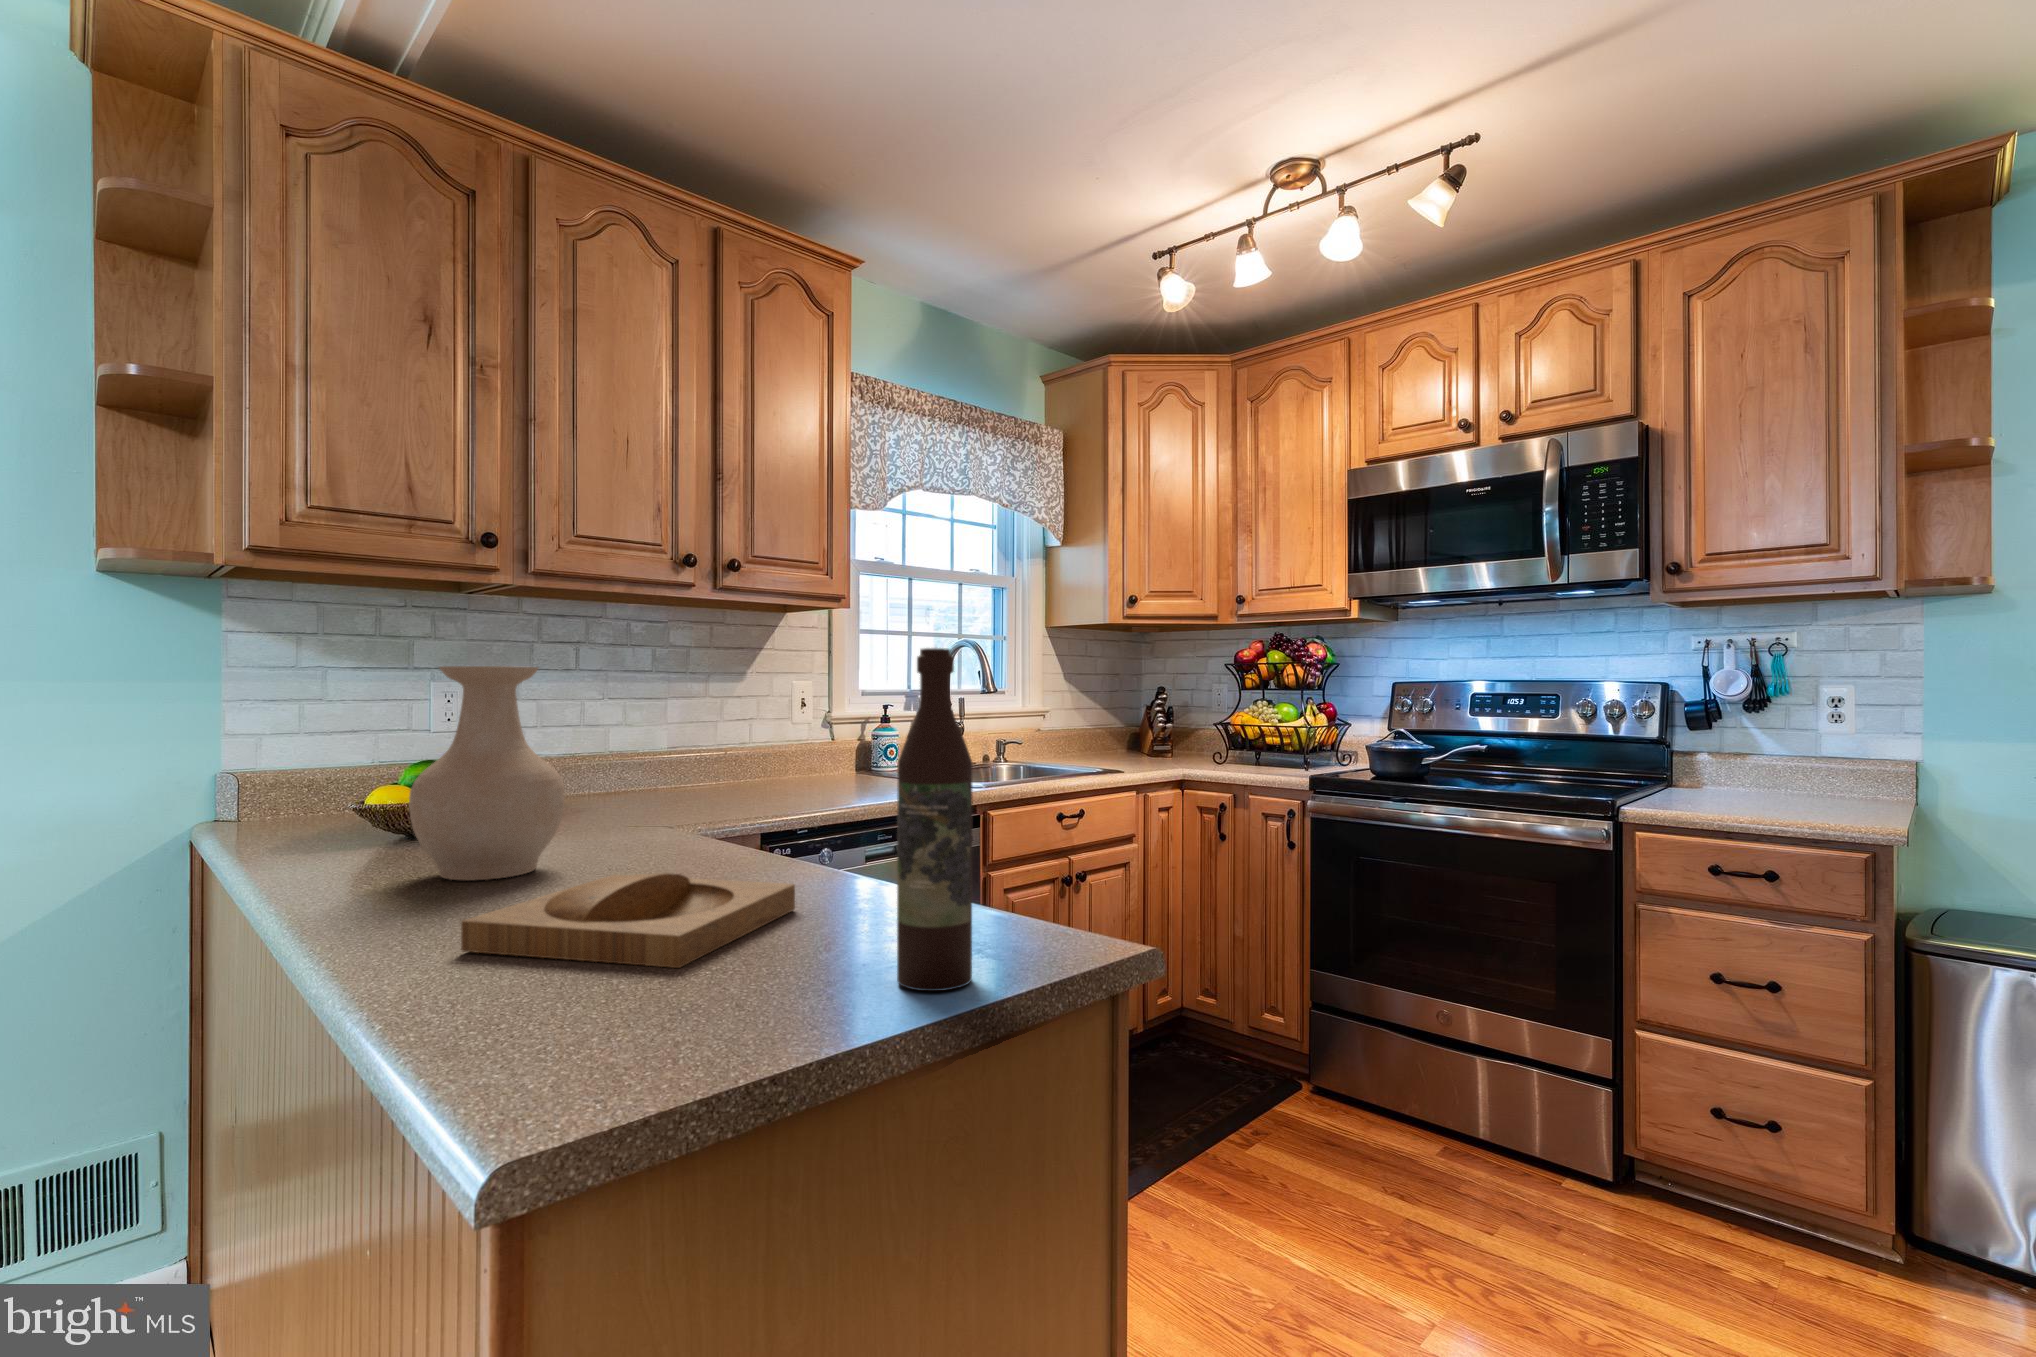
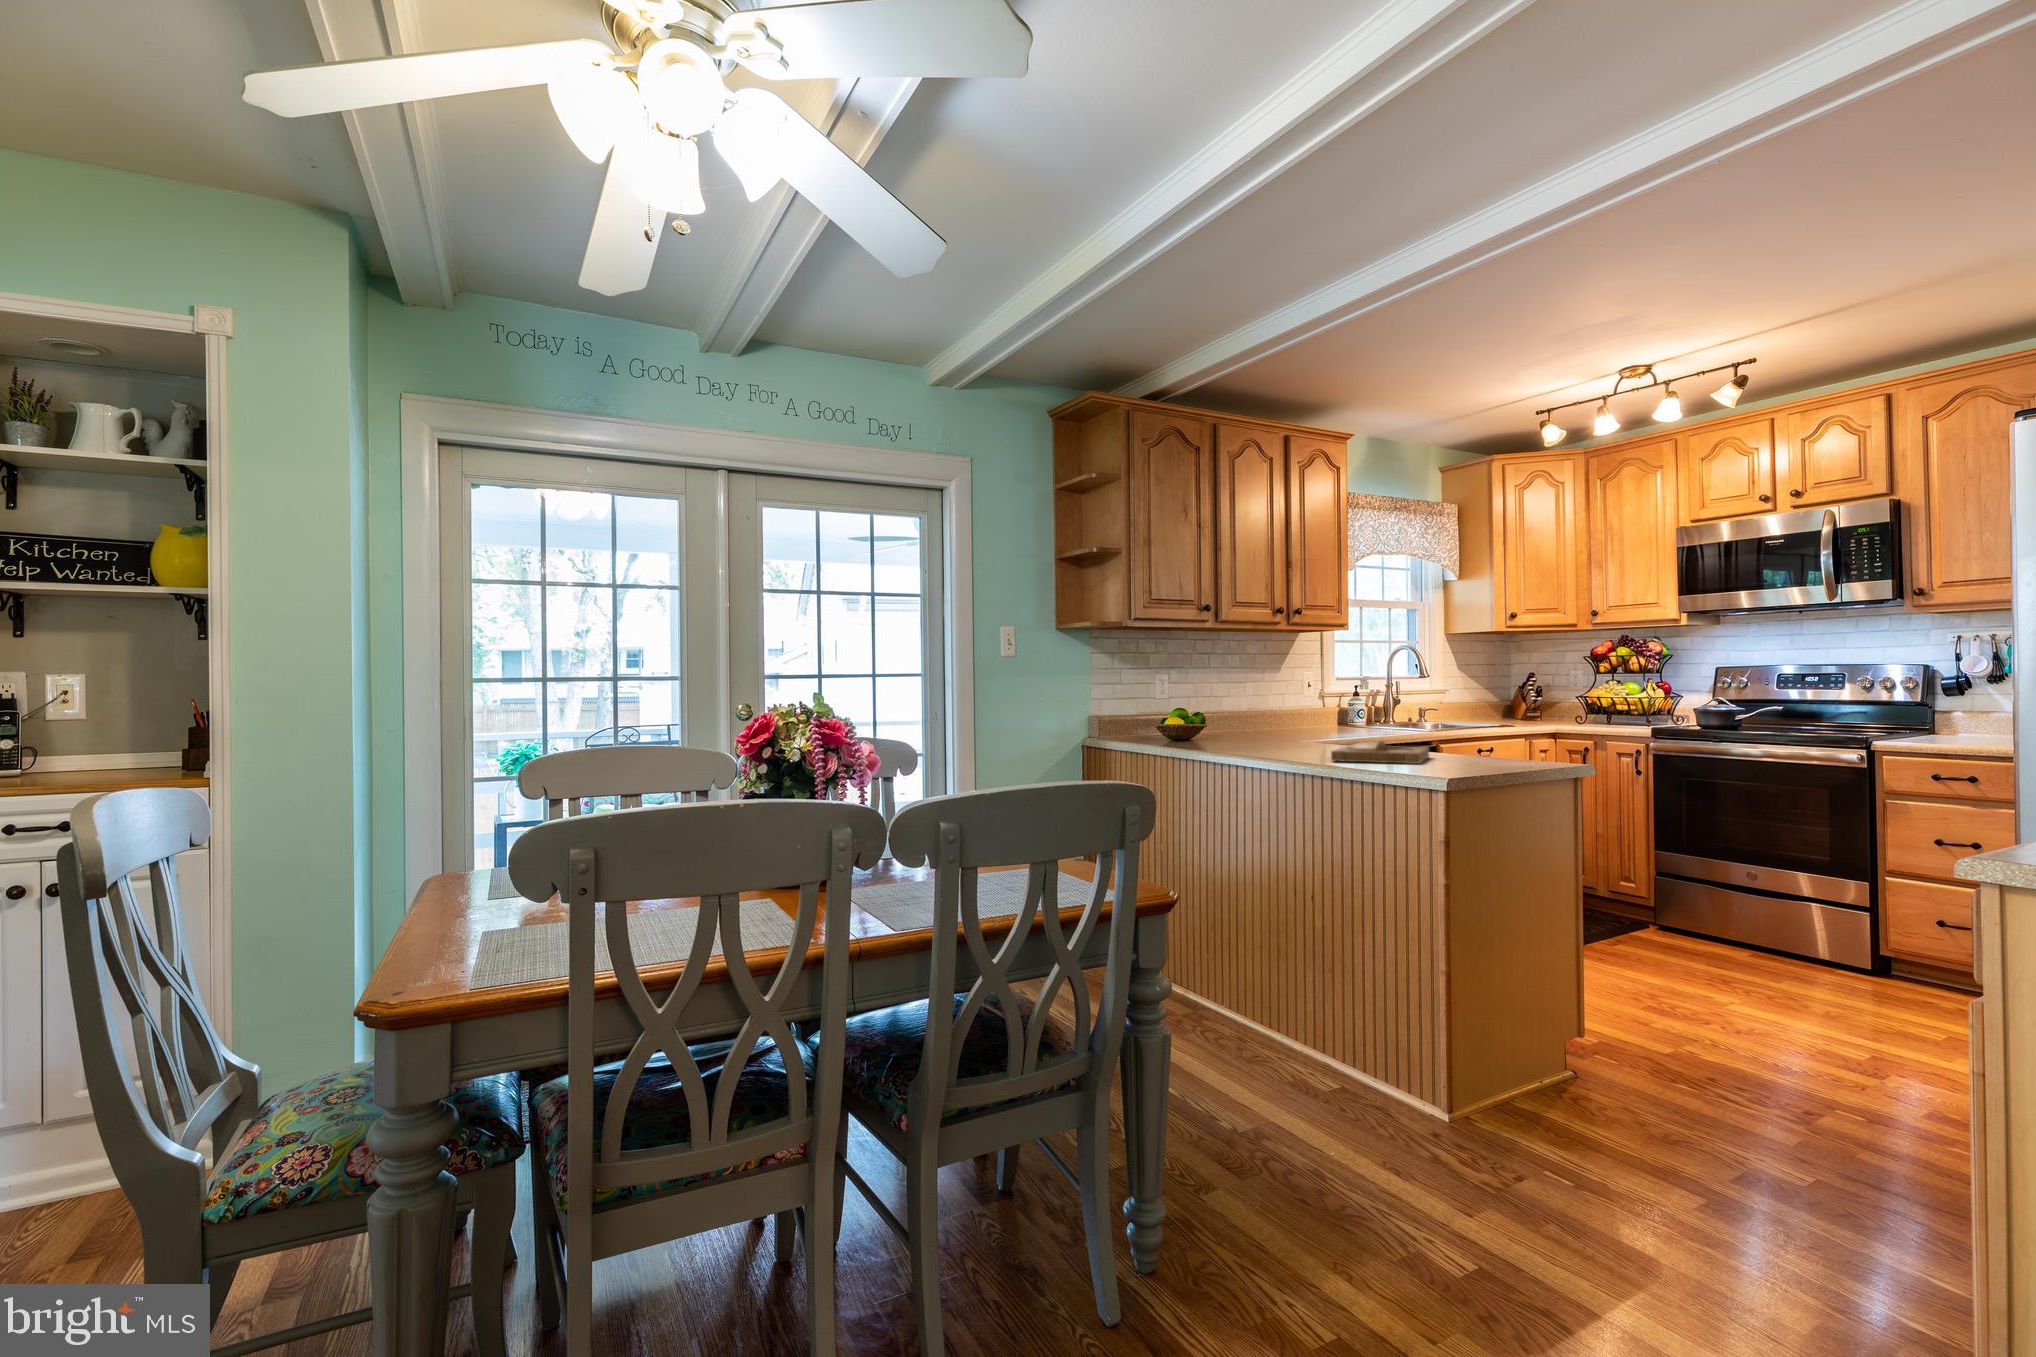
wine bottle: present [897,648,972,991] -> none [1502,658,1531,766]
vase: present [409,666,564,880] -> none [1238,667,1296,752]

